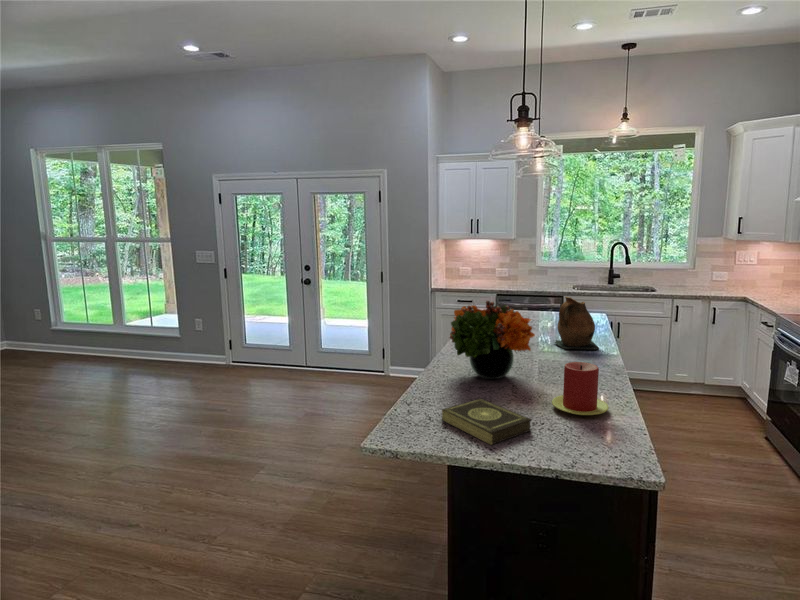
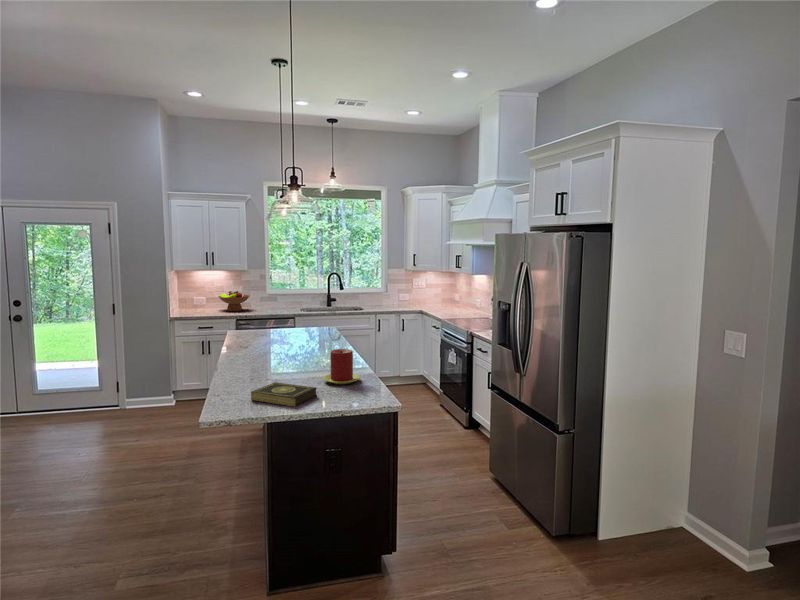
fruit bowl: none [482,262,516,284] -> present [218,291,250,311]
ceramic pitcher: present [555,297,599,350] -> none [305,311,340,350]
flower arrangement: present [450,301,535,379] -> none [234,313,303,374]

